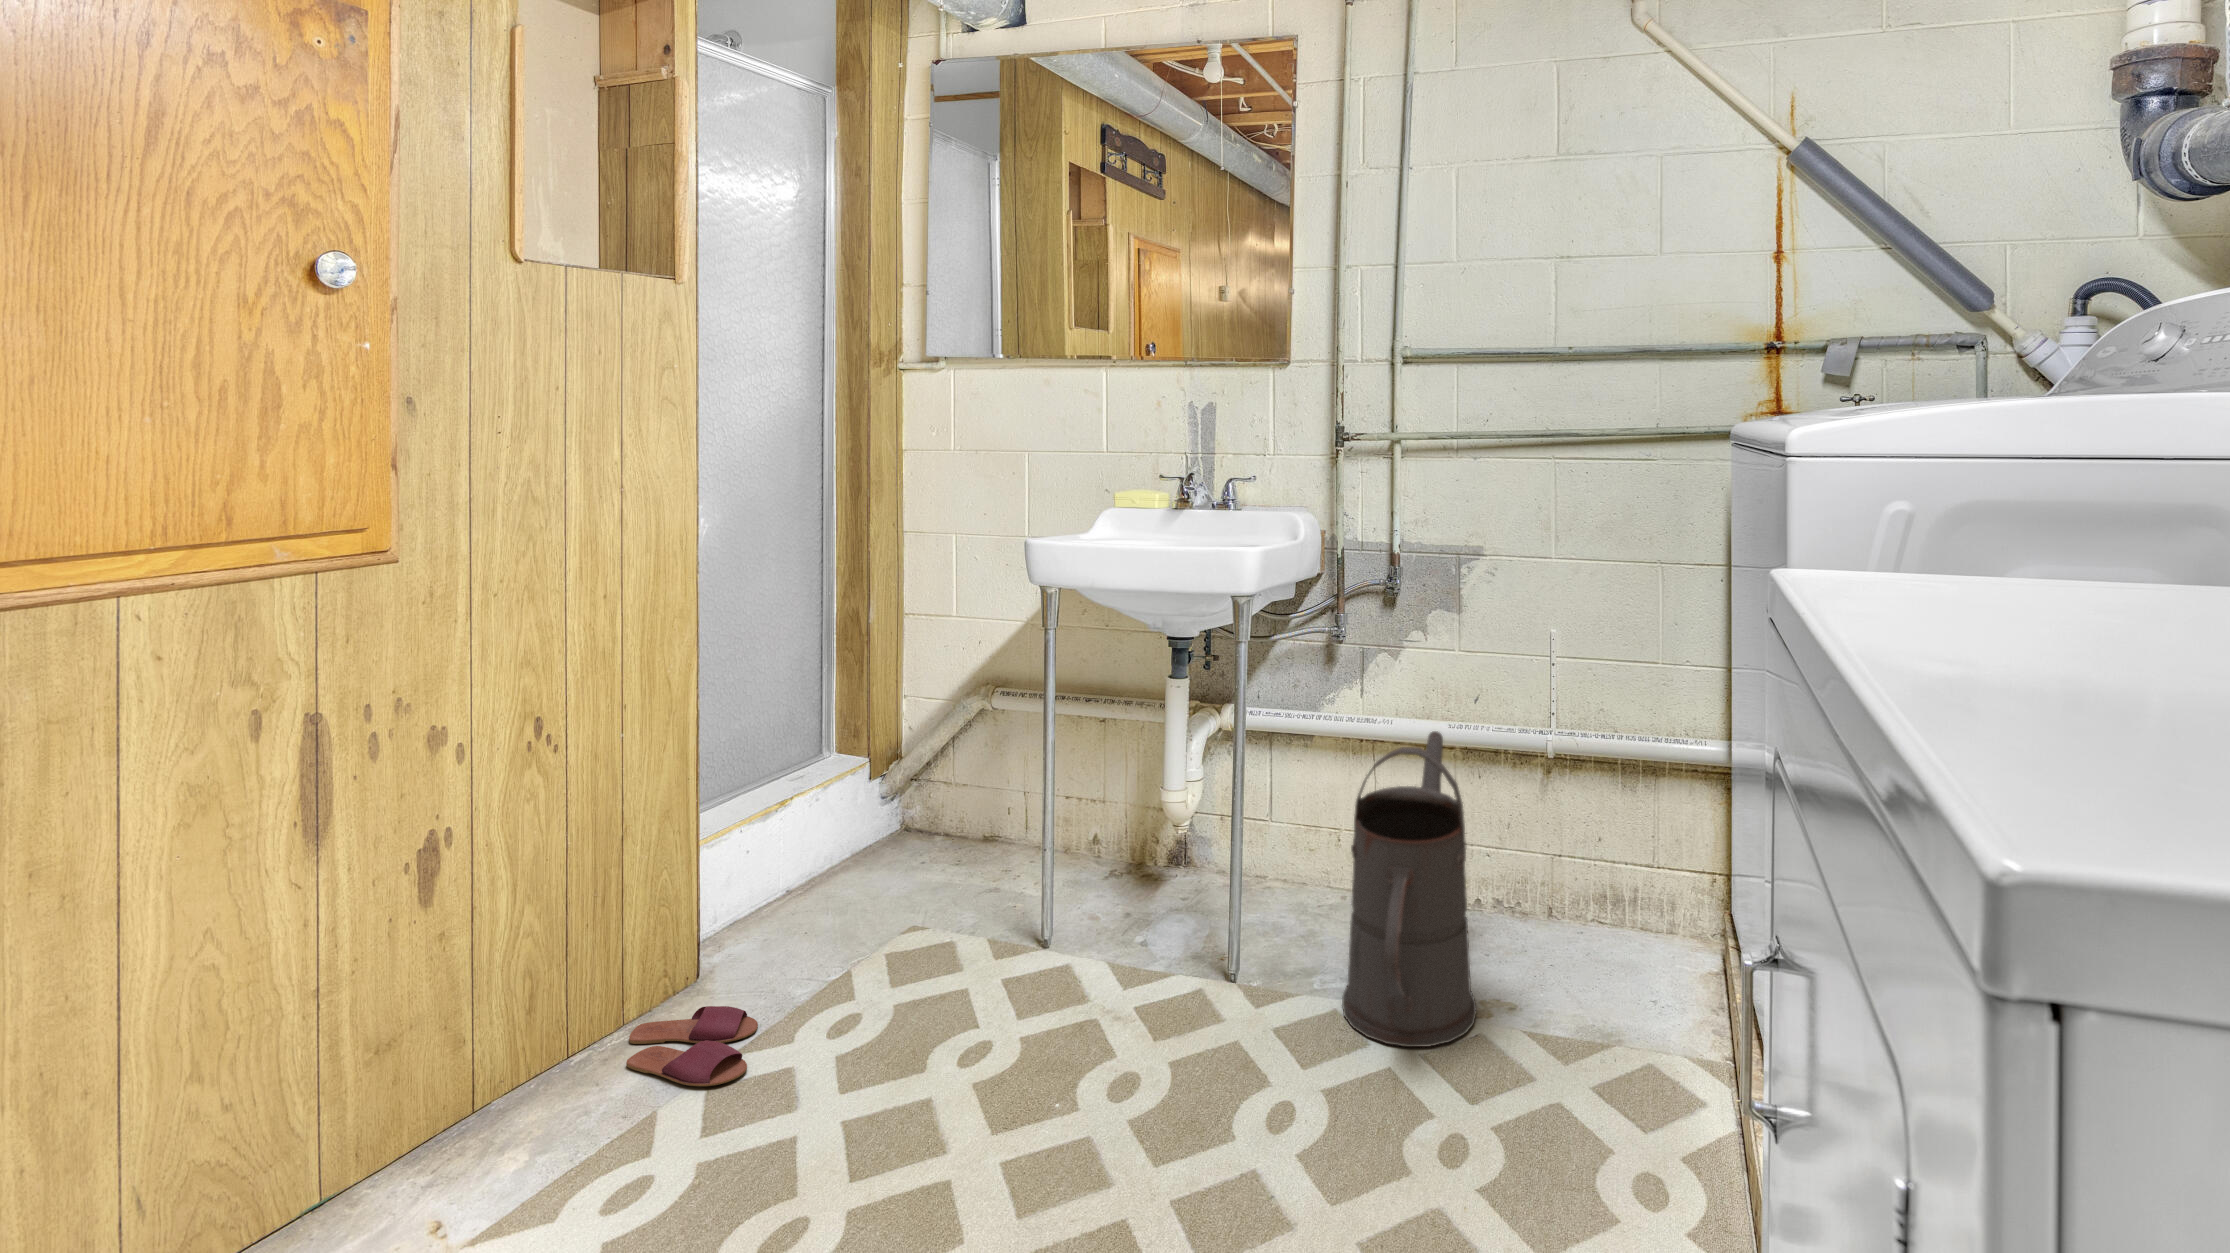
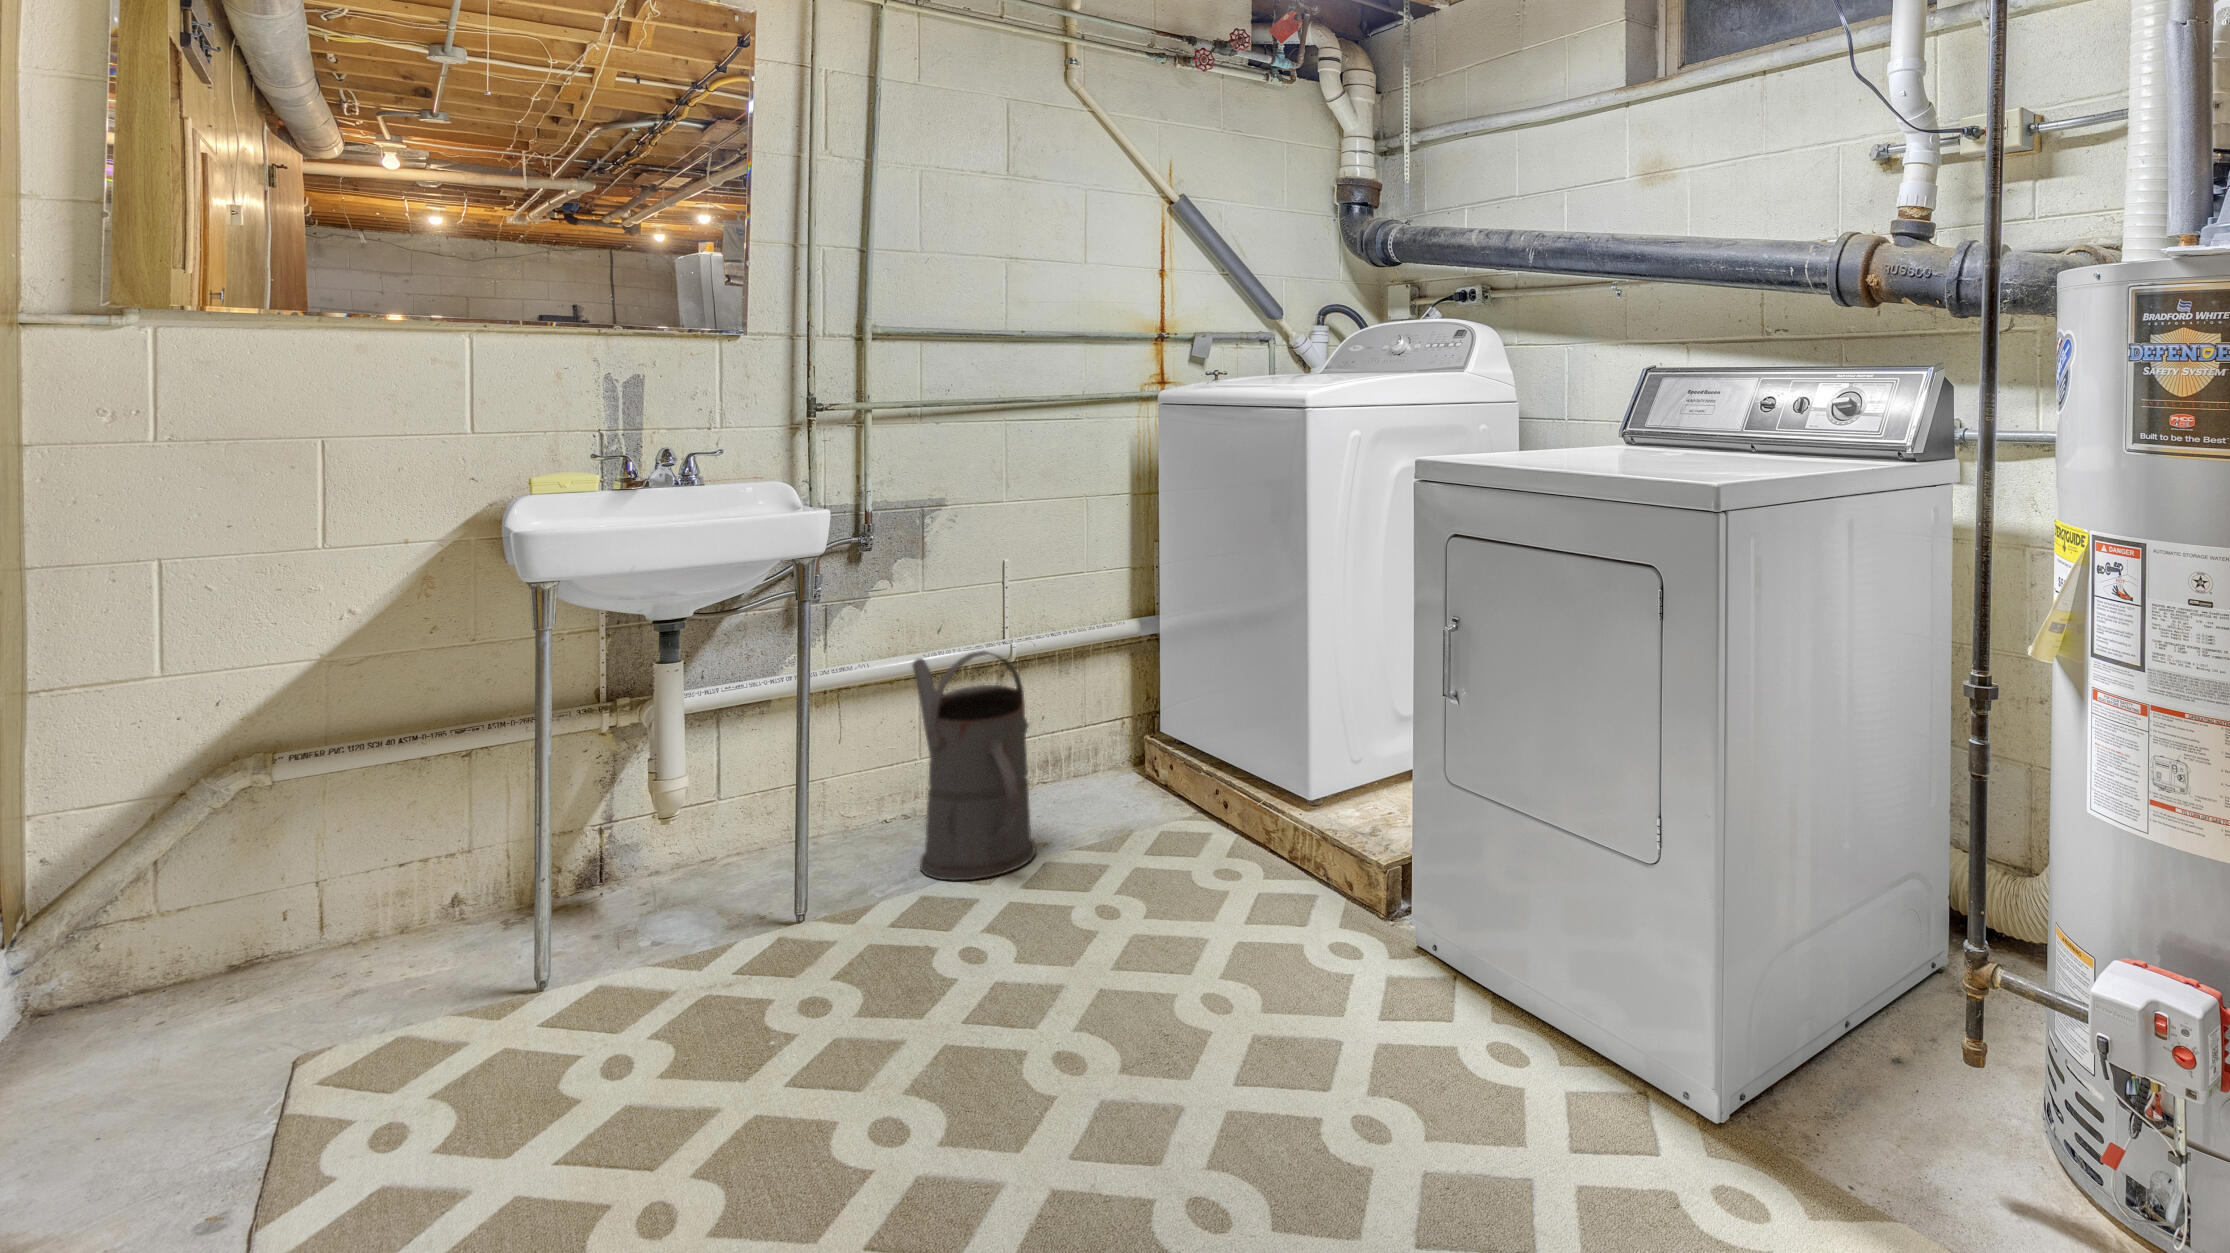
slippers: present [626,1006,758,1086] -> none [96,1110,381,1209]

